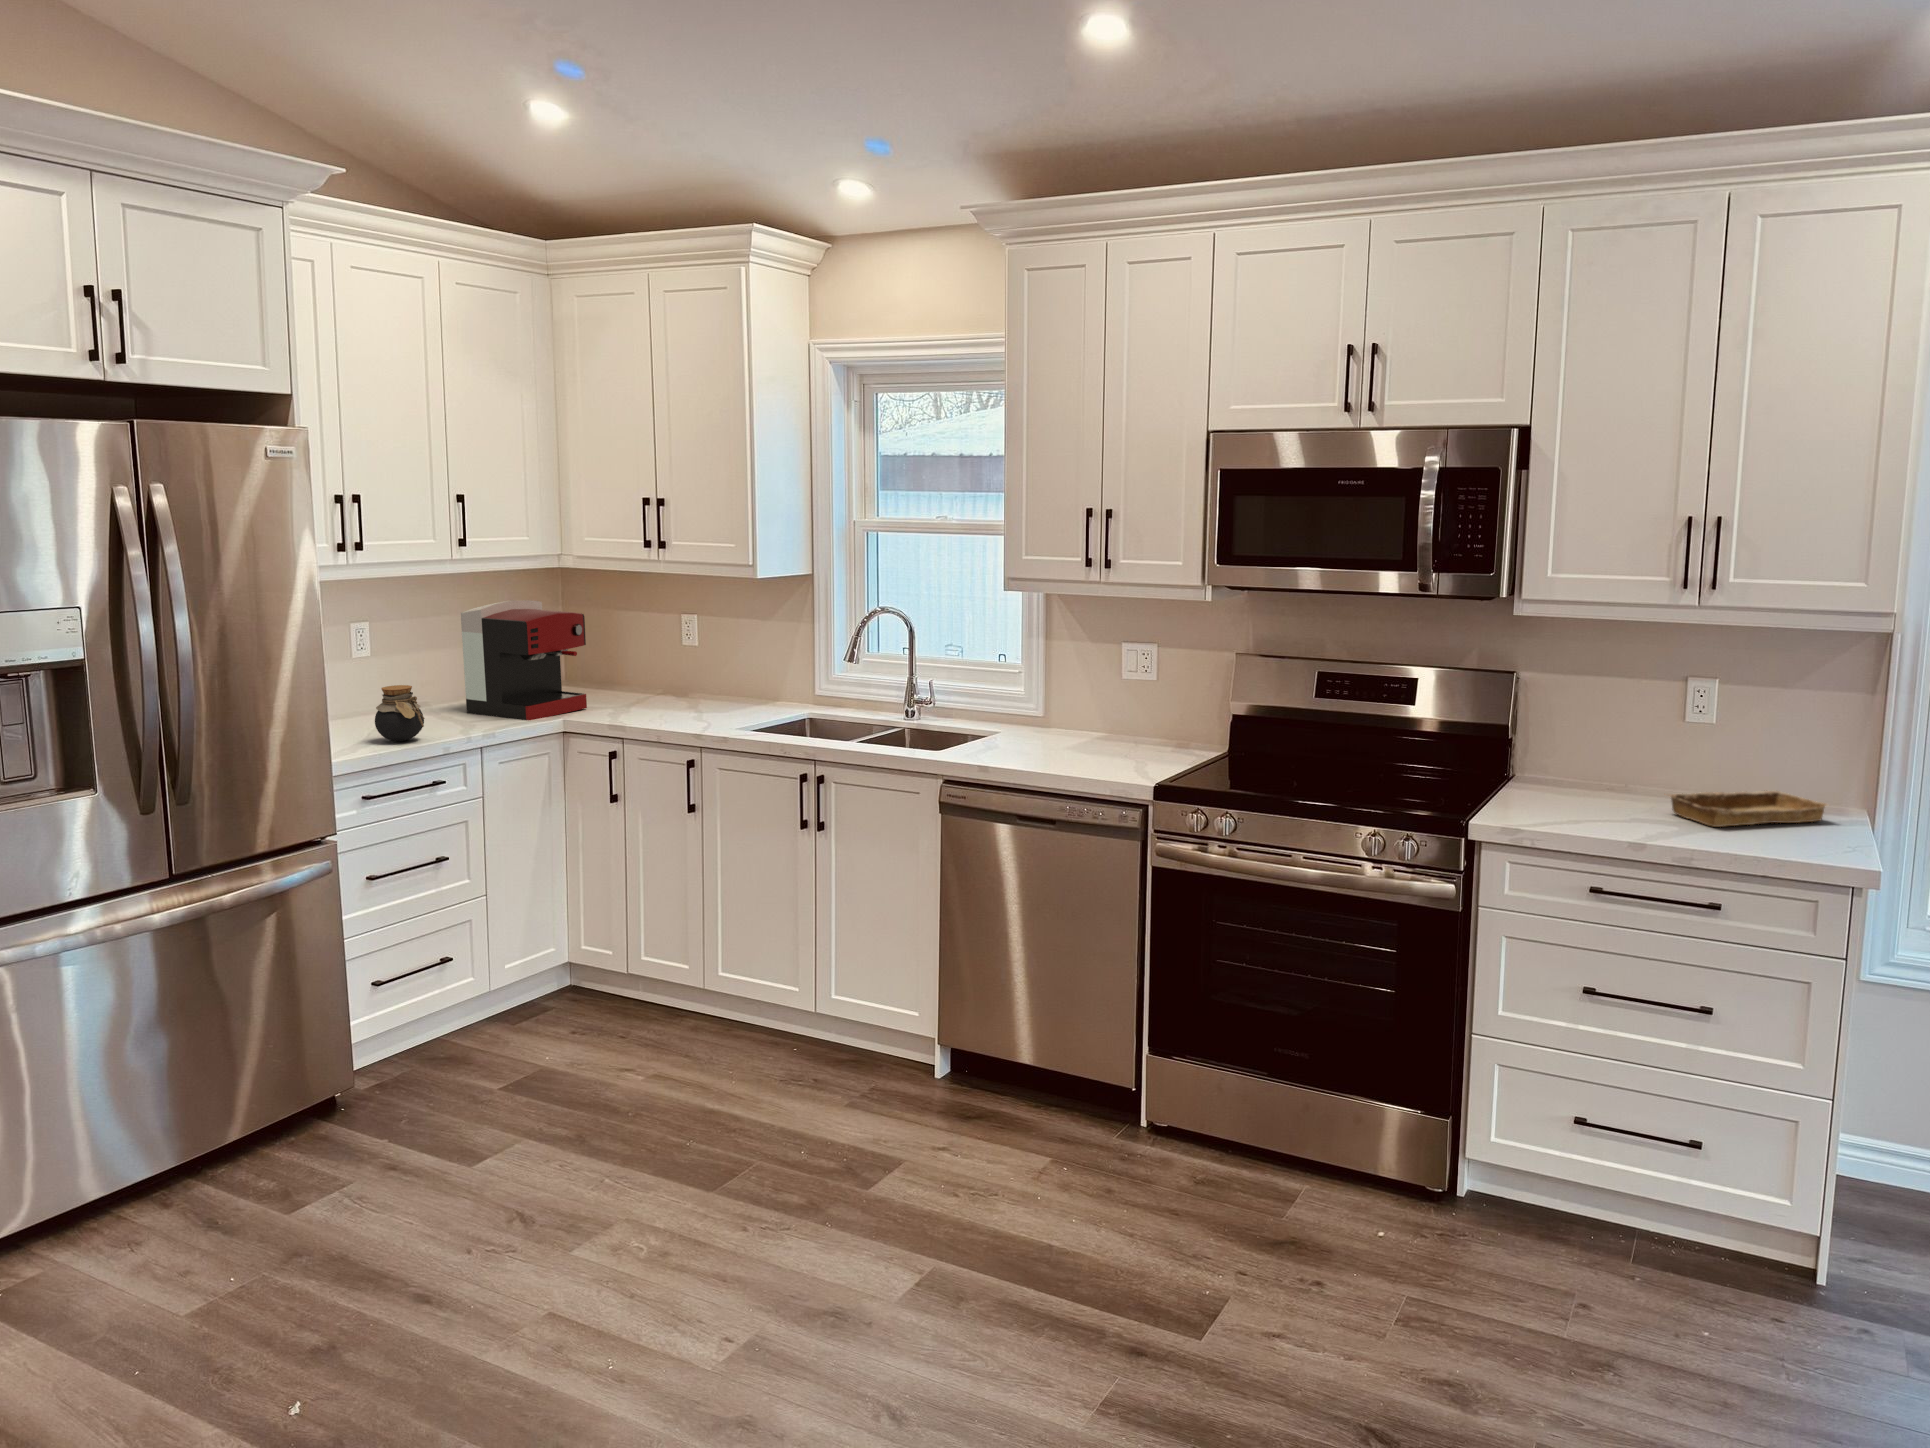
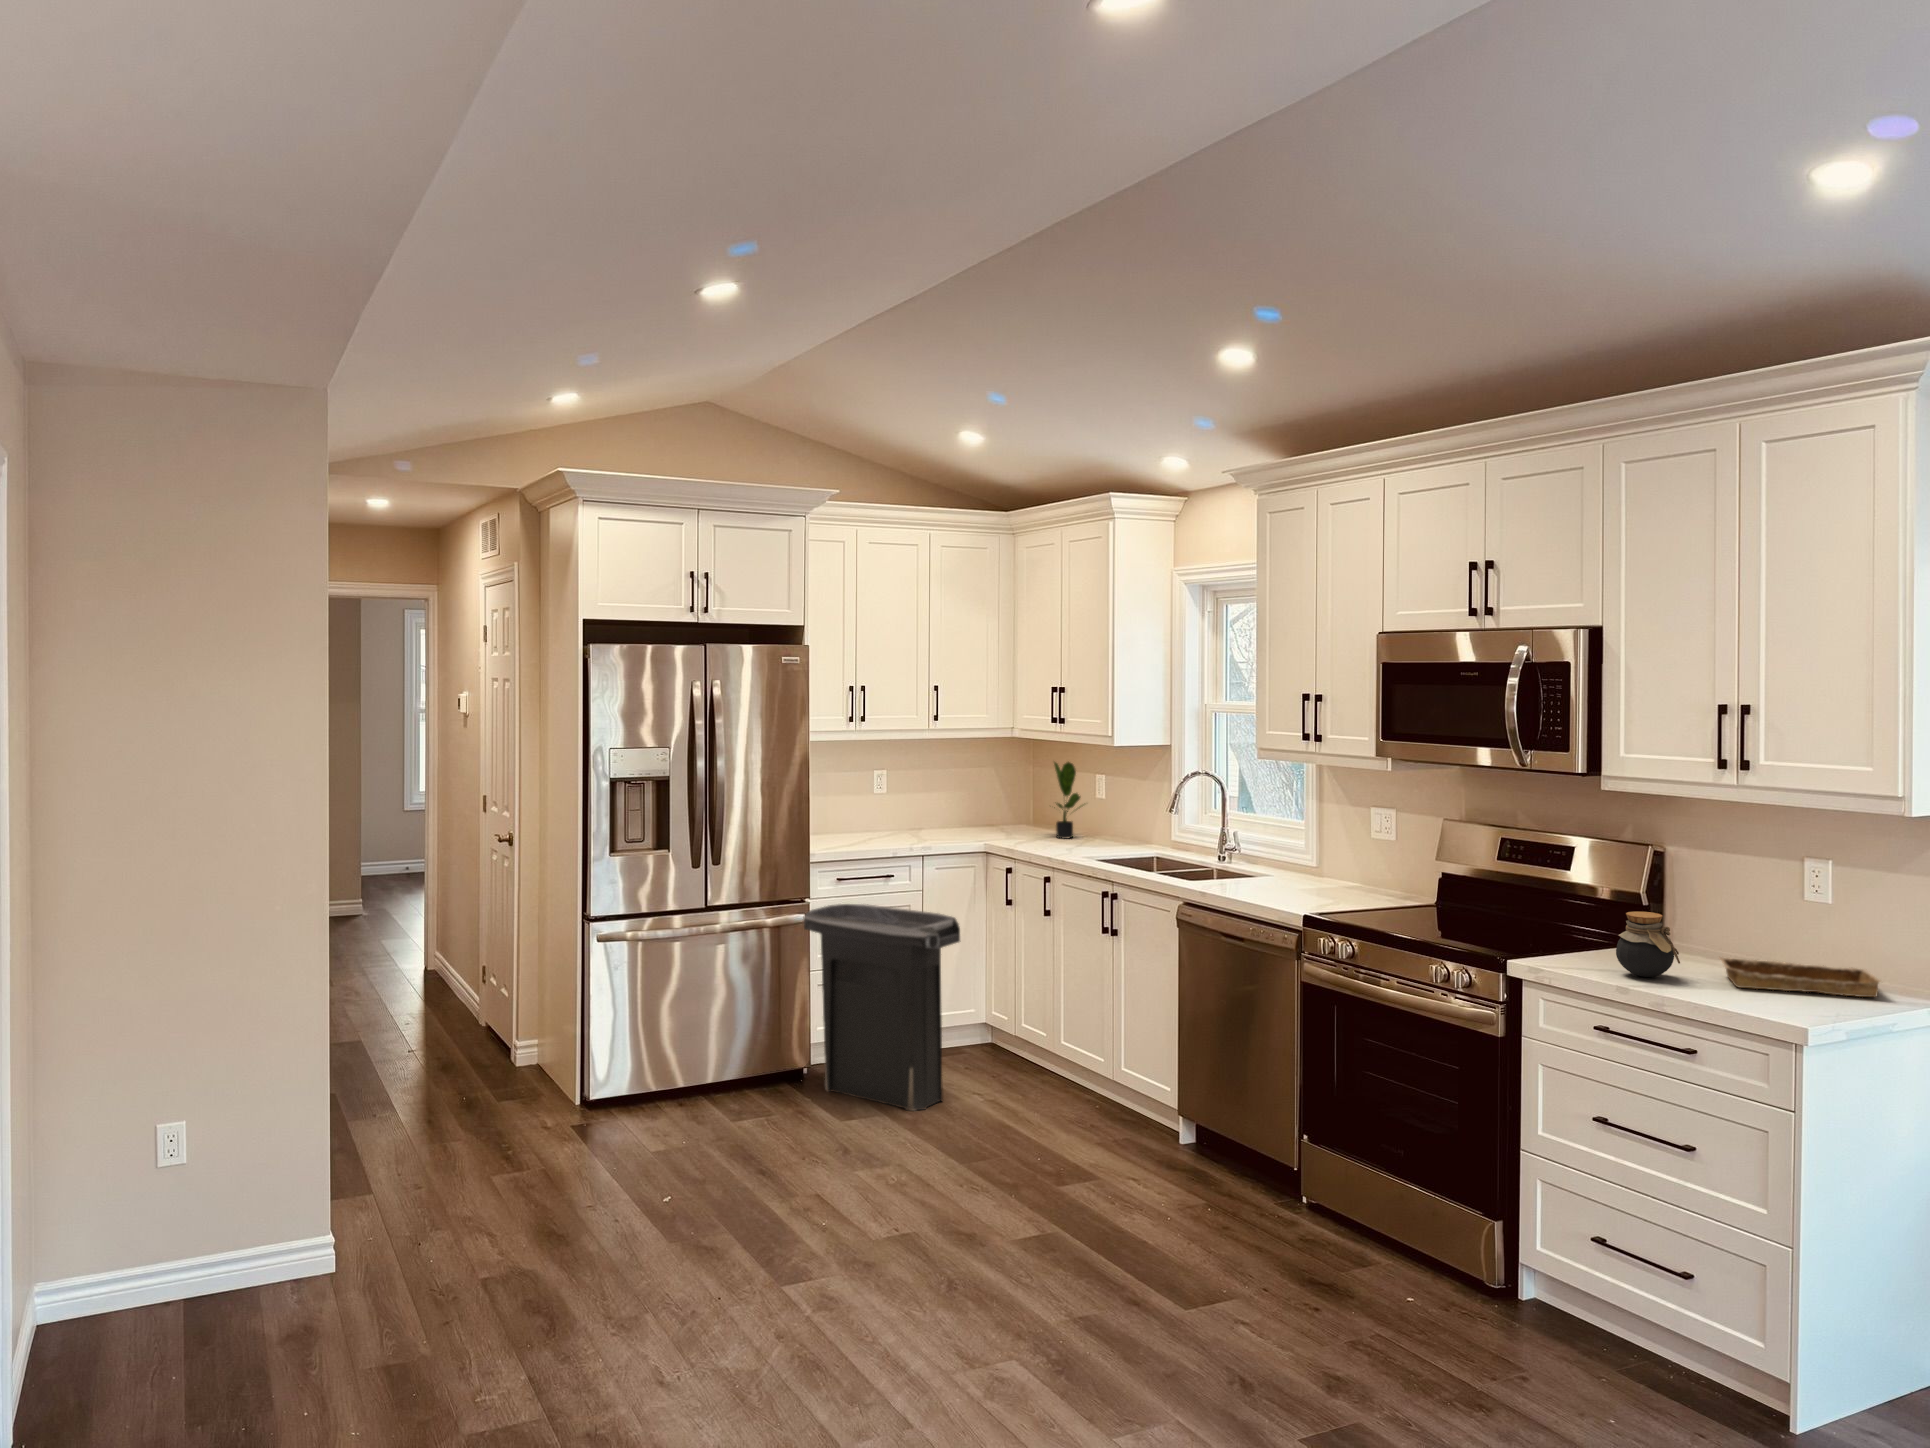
potted plant: none [631,597,684,702] -> present [1054,762,1083,839]
coffee maker: present [461,600,587,720] -> none [930,758,1009,843]
jar: present [375,685,424,741] -> present [1616,911,1680,977]
trash can: none [331,828,610,1120] -> present [804,904,960,1111]

